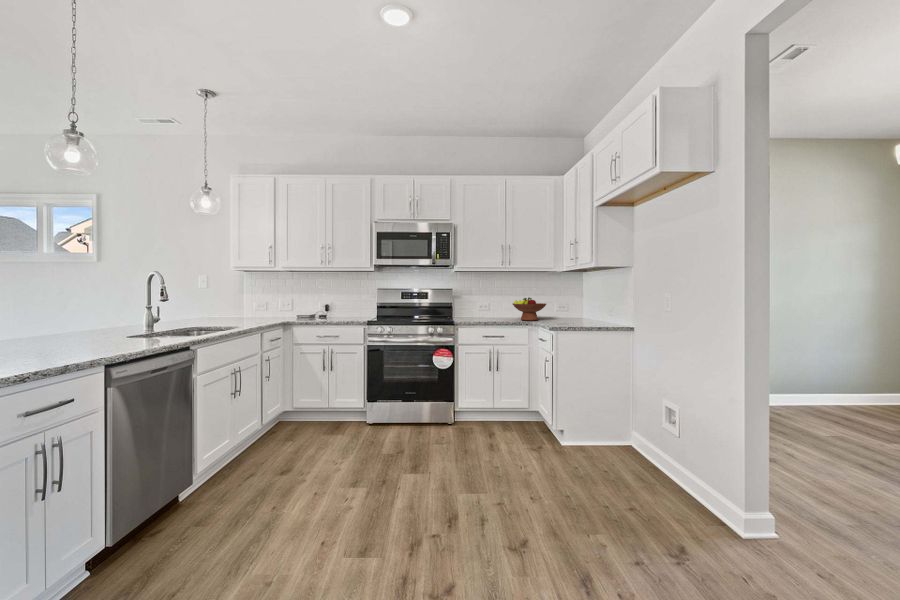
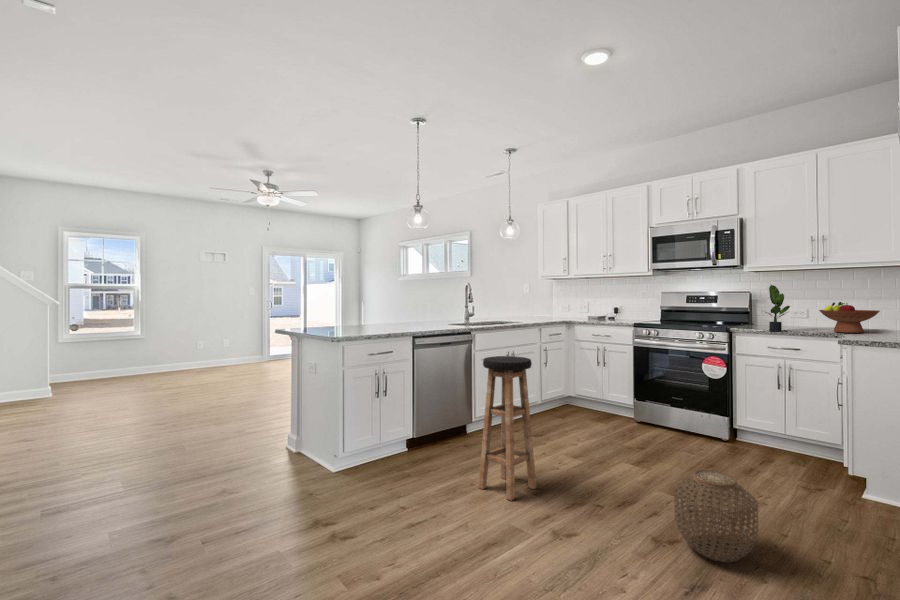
potted plant: none [478,283,499,322] -> present [766,285,790,331]
bar stool: none [304,375,373,581] -> present [479,356,537,501]
woven basket: none [534,454,603,538] -> present [674,469,758,562]

